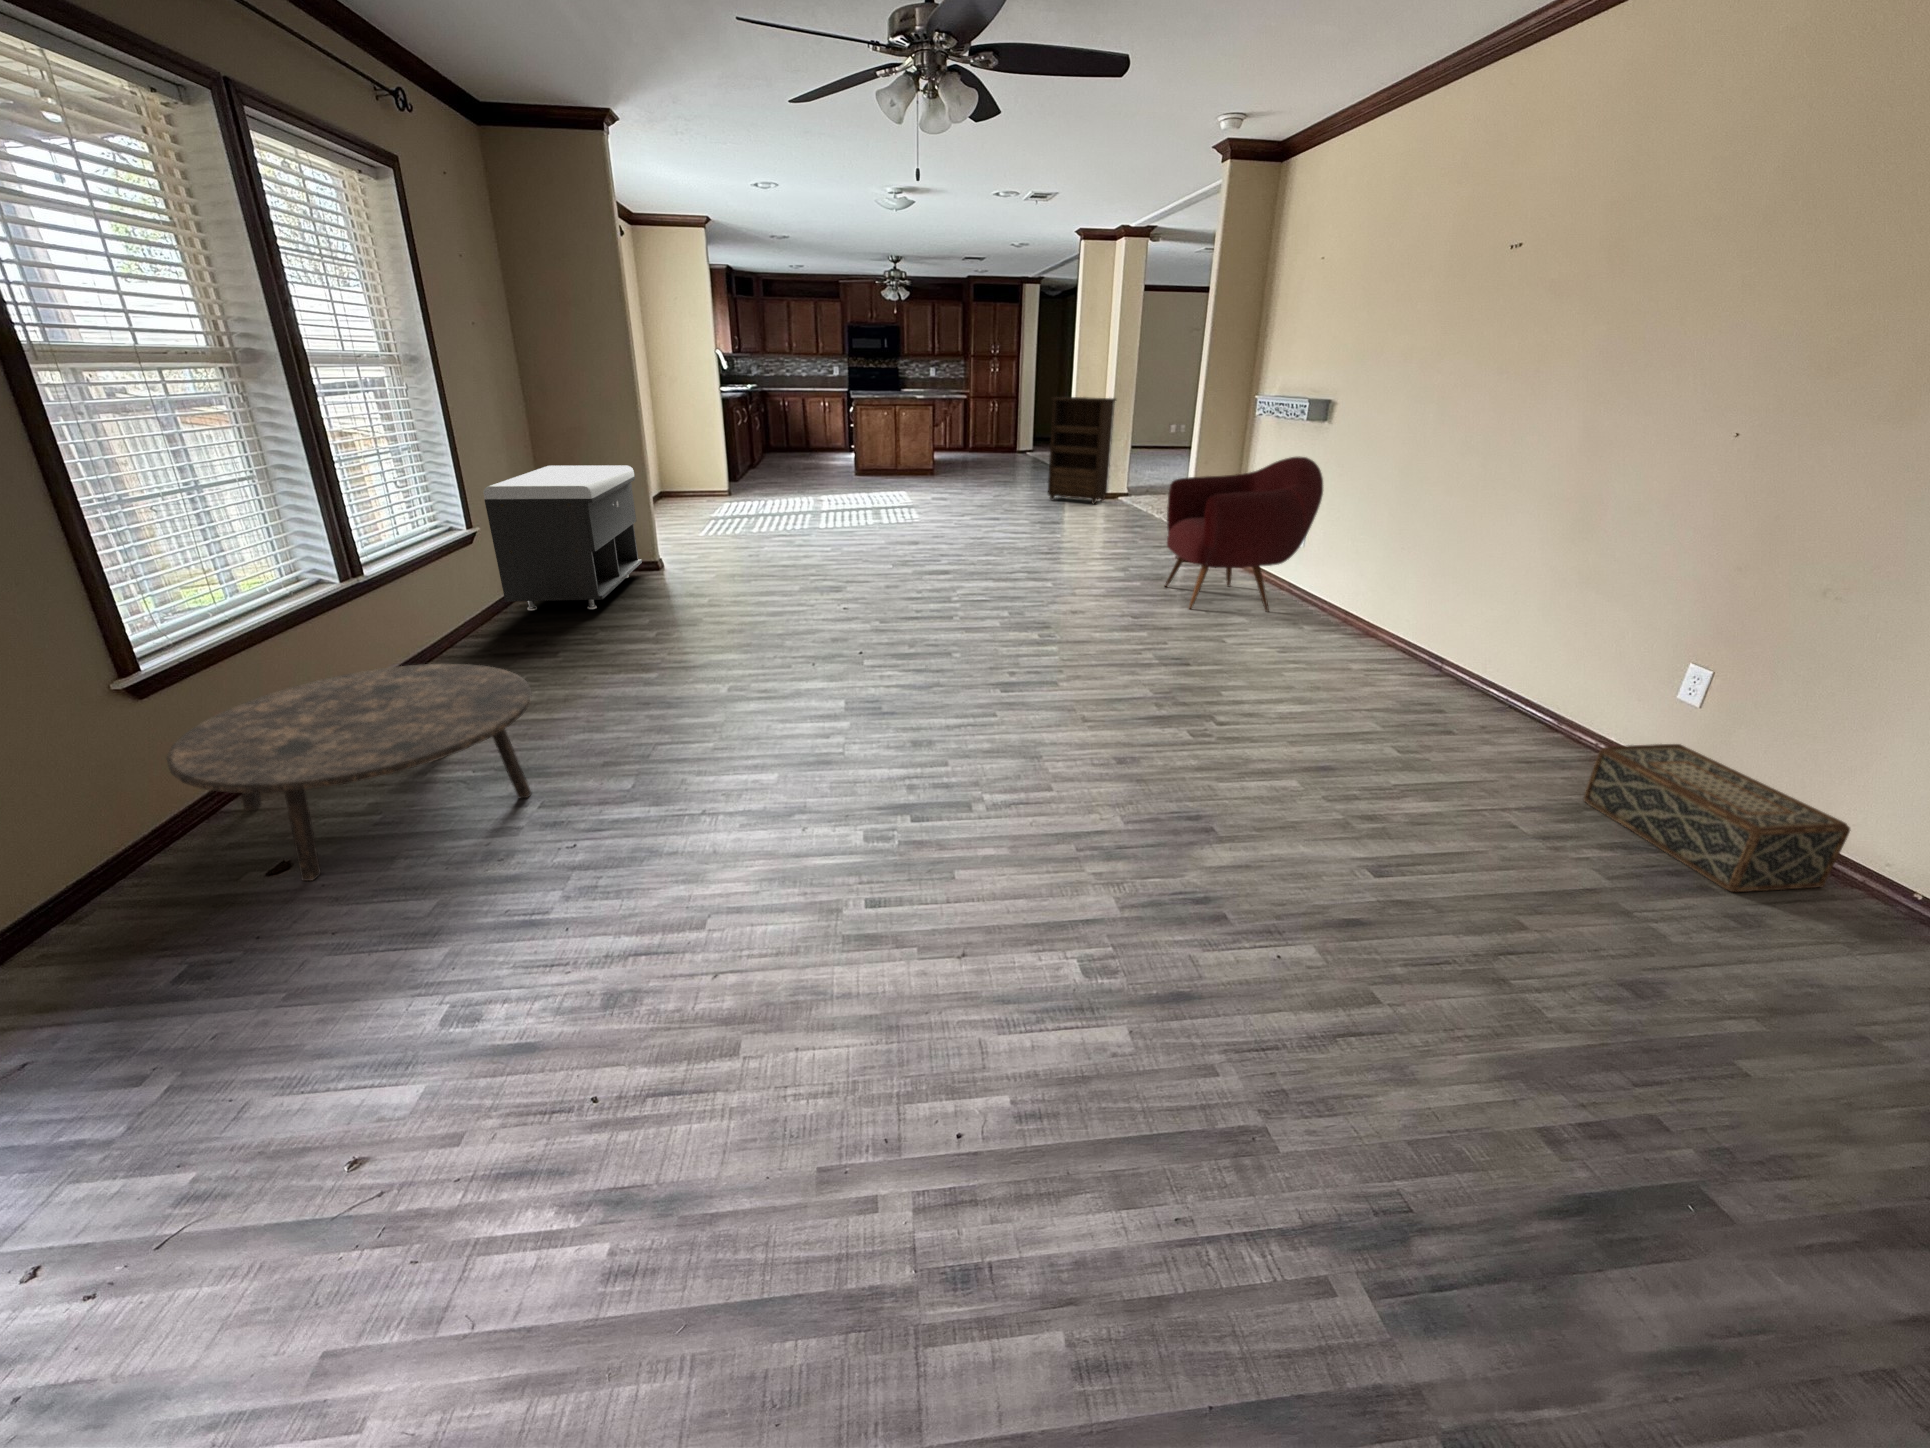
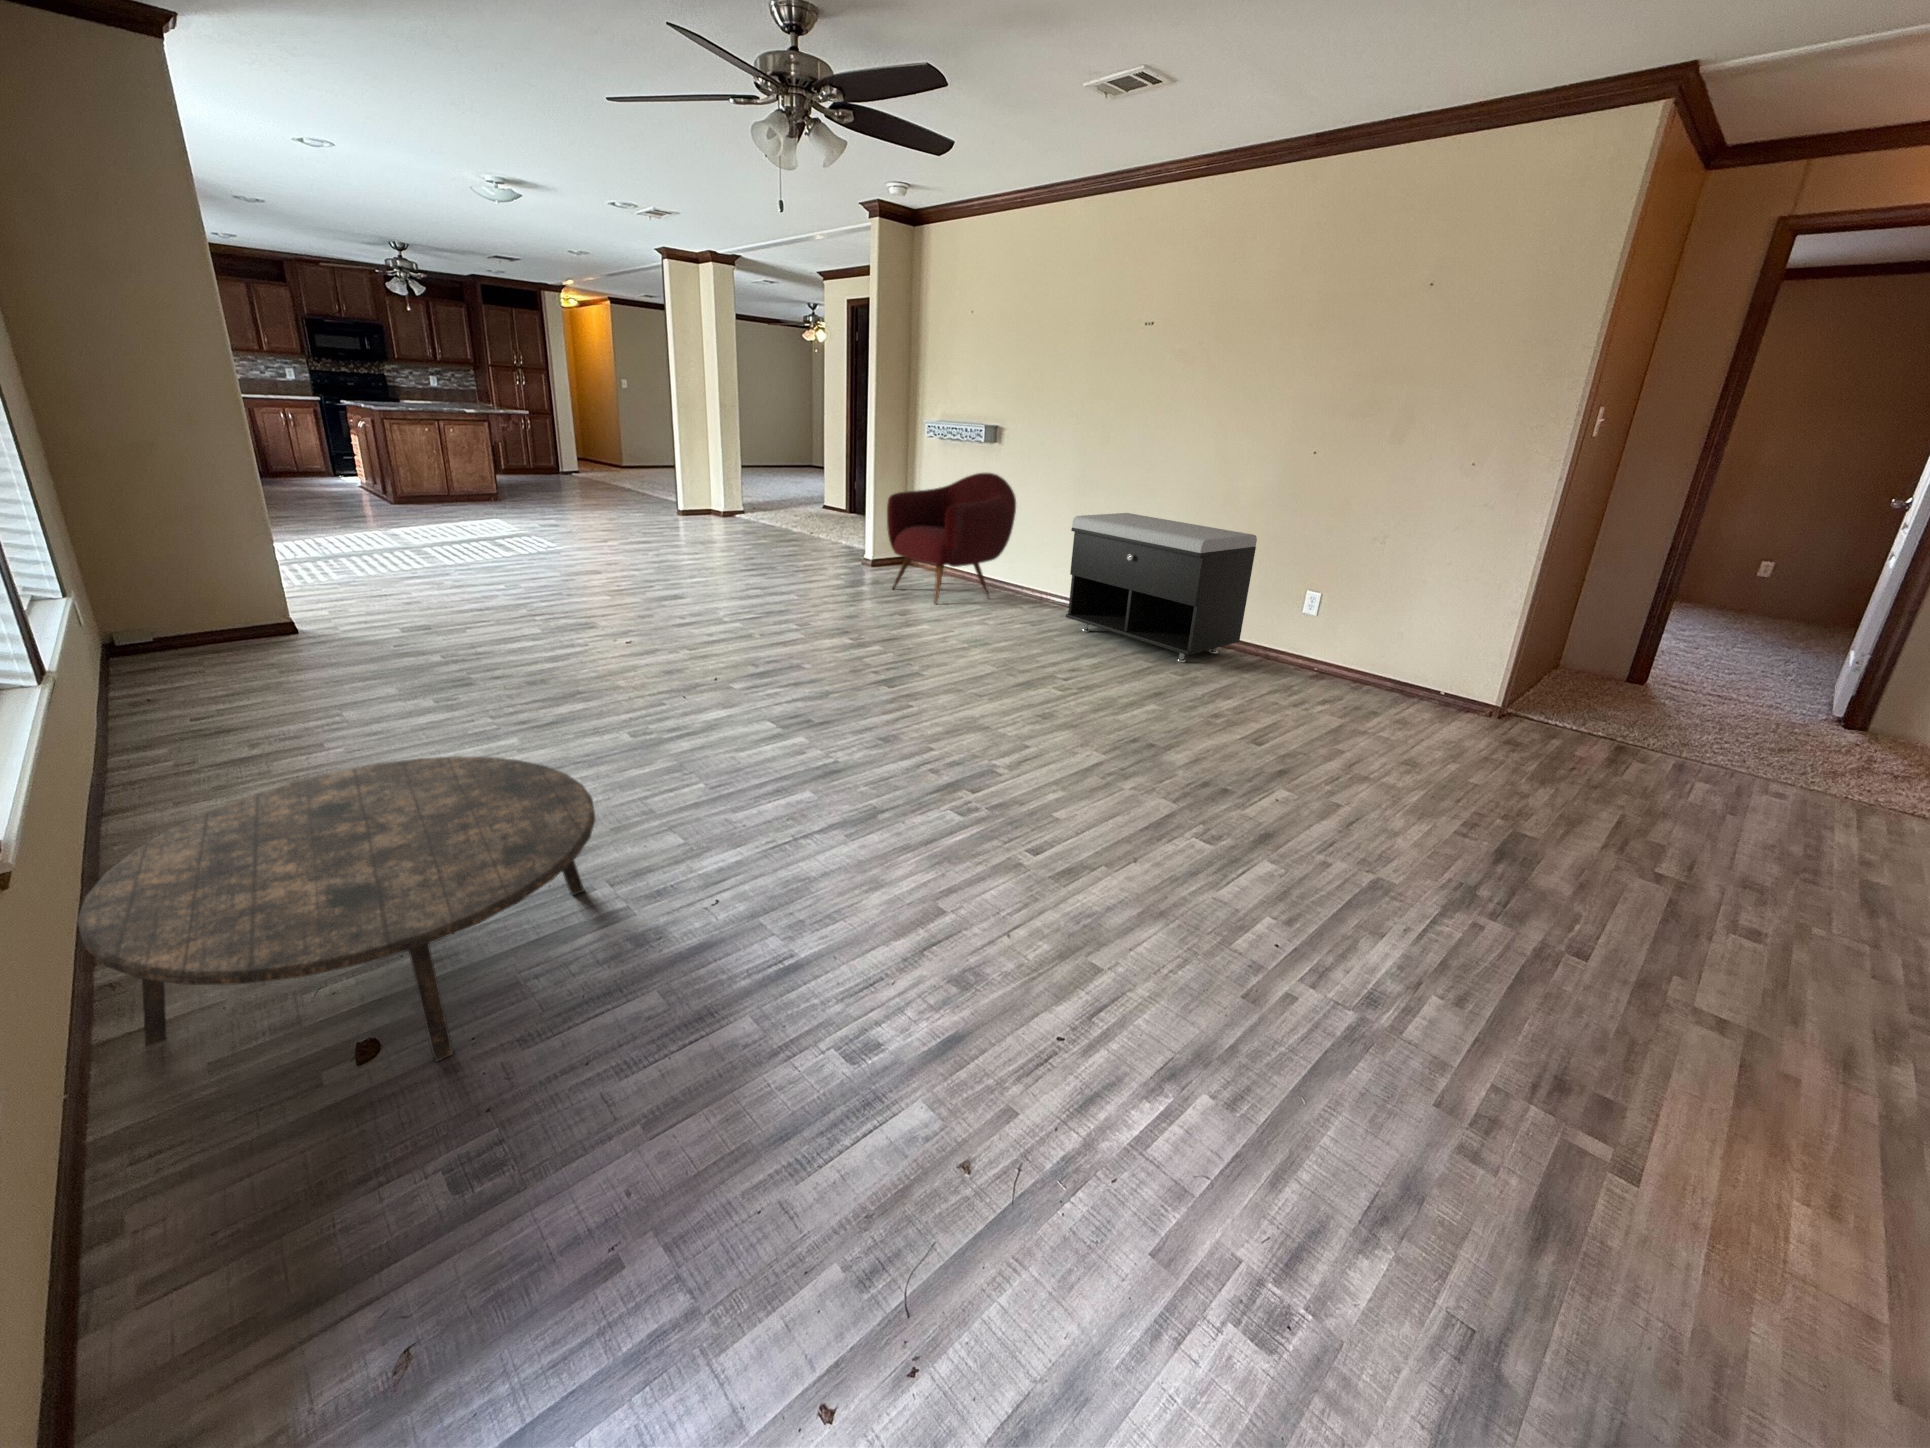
bookshelf: present [1048,397,1116,504] -> none [666,416,733,524]
storage bench: present [483,466,642,611] -> present [1066,513,1257,662]
woven basket: present [1584,744,1850,892] -> none [1284,638,1409,709]

